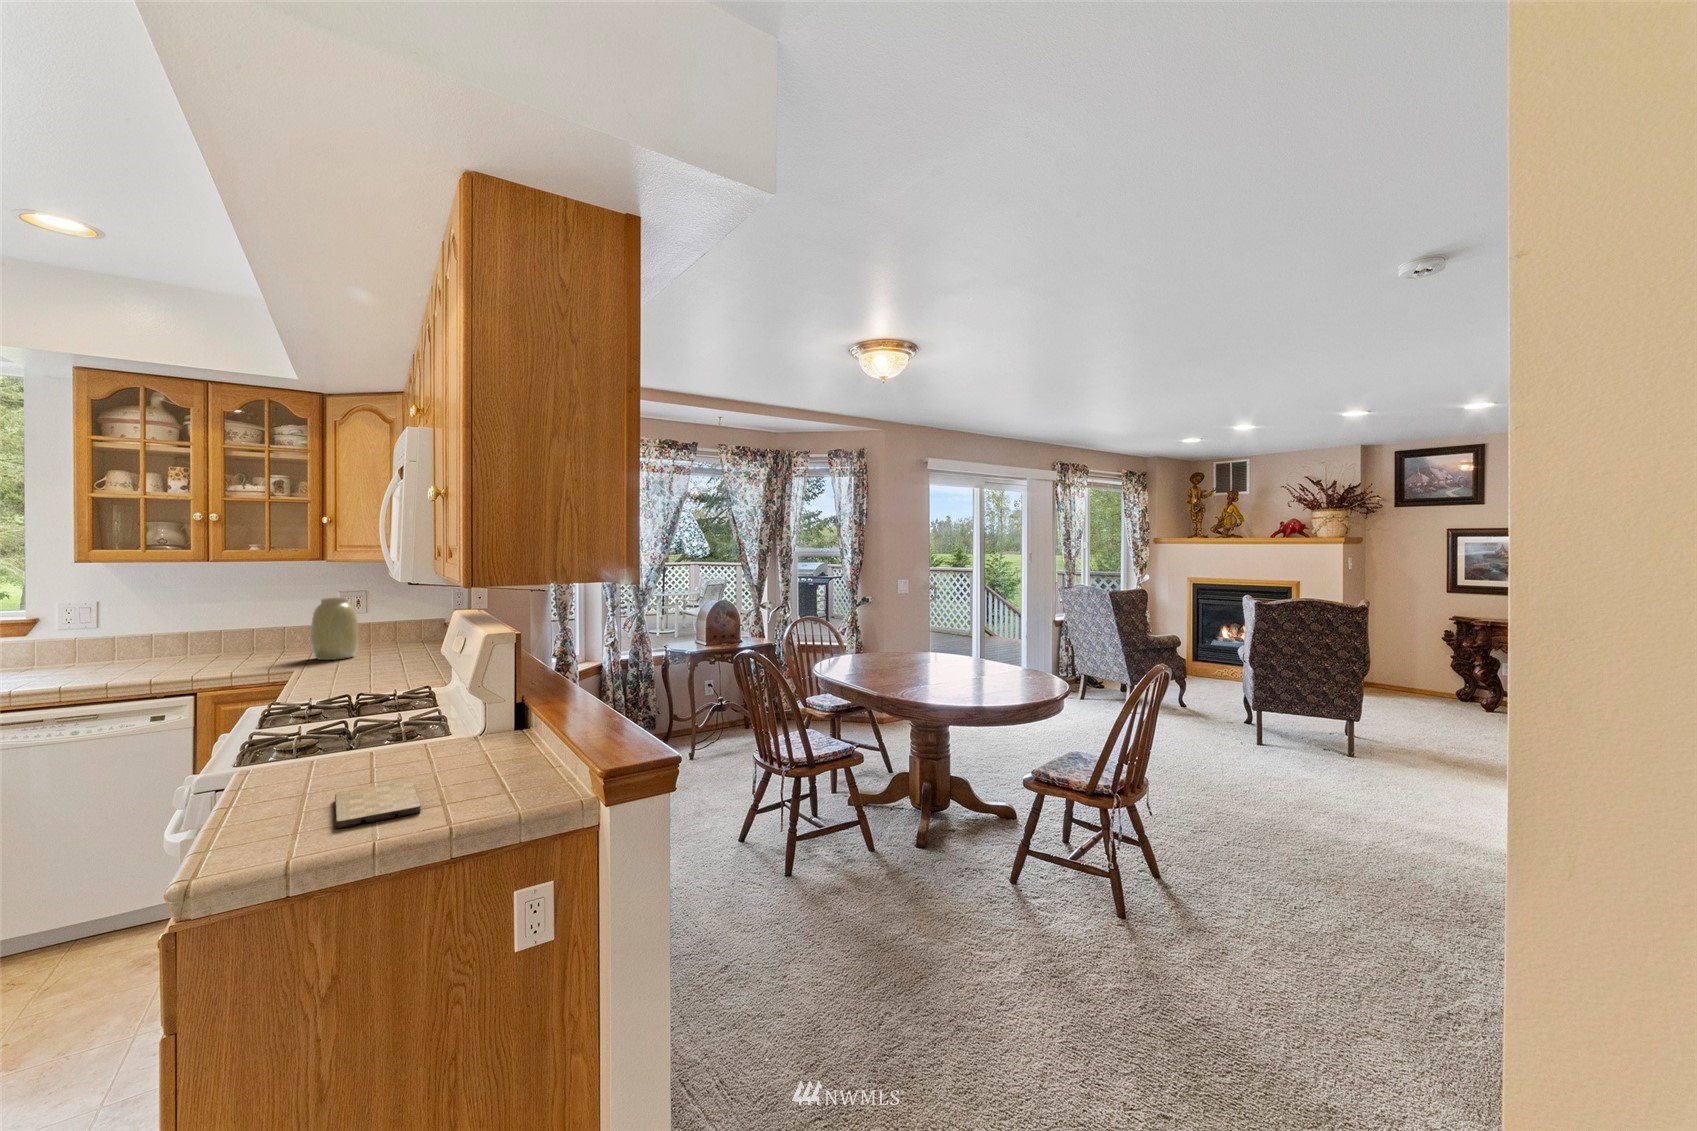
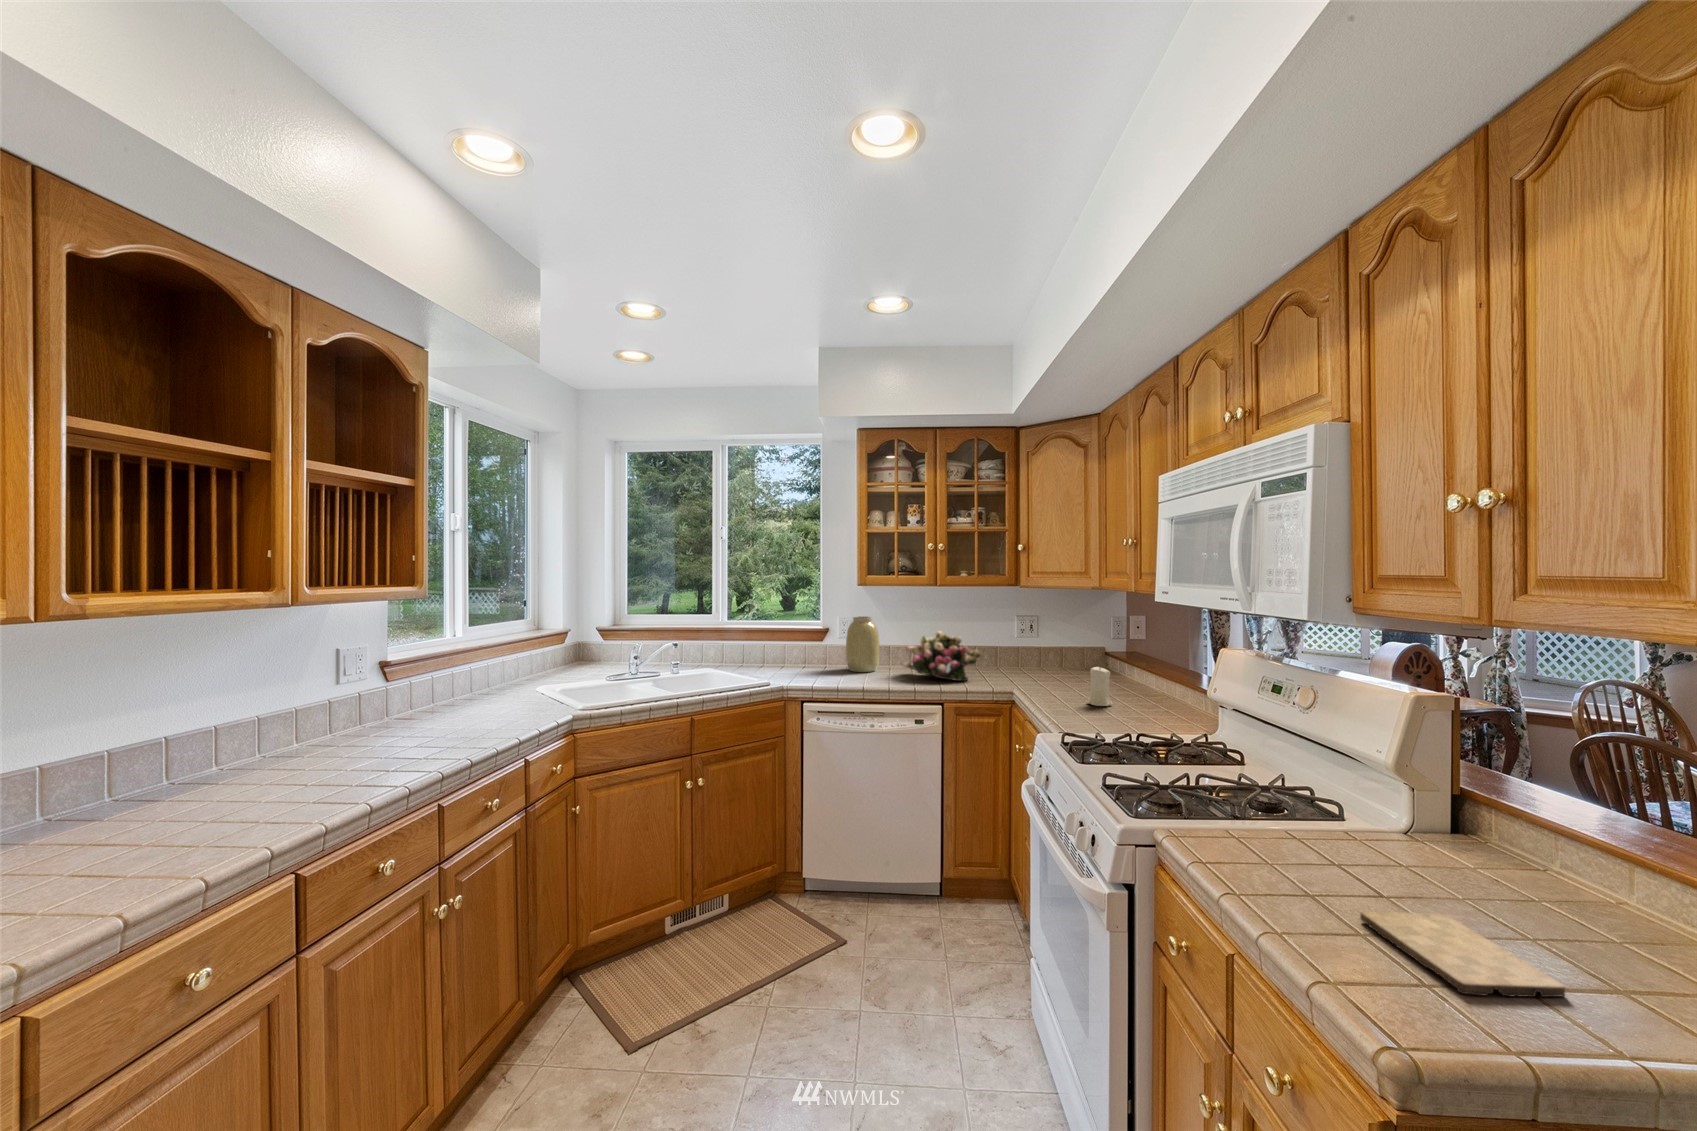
vase: present [311,598,359,660] -> present [846,616,880,672]
flower arrangement: none [148,613,268,666] -> present [903,631,980,681]
candle: none [364,635,392,673] -> present [1086,666,1112,706]

